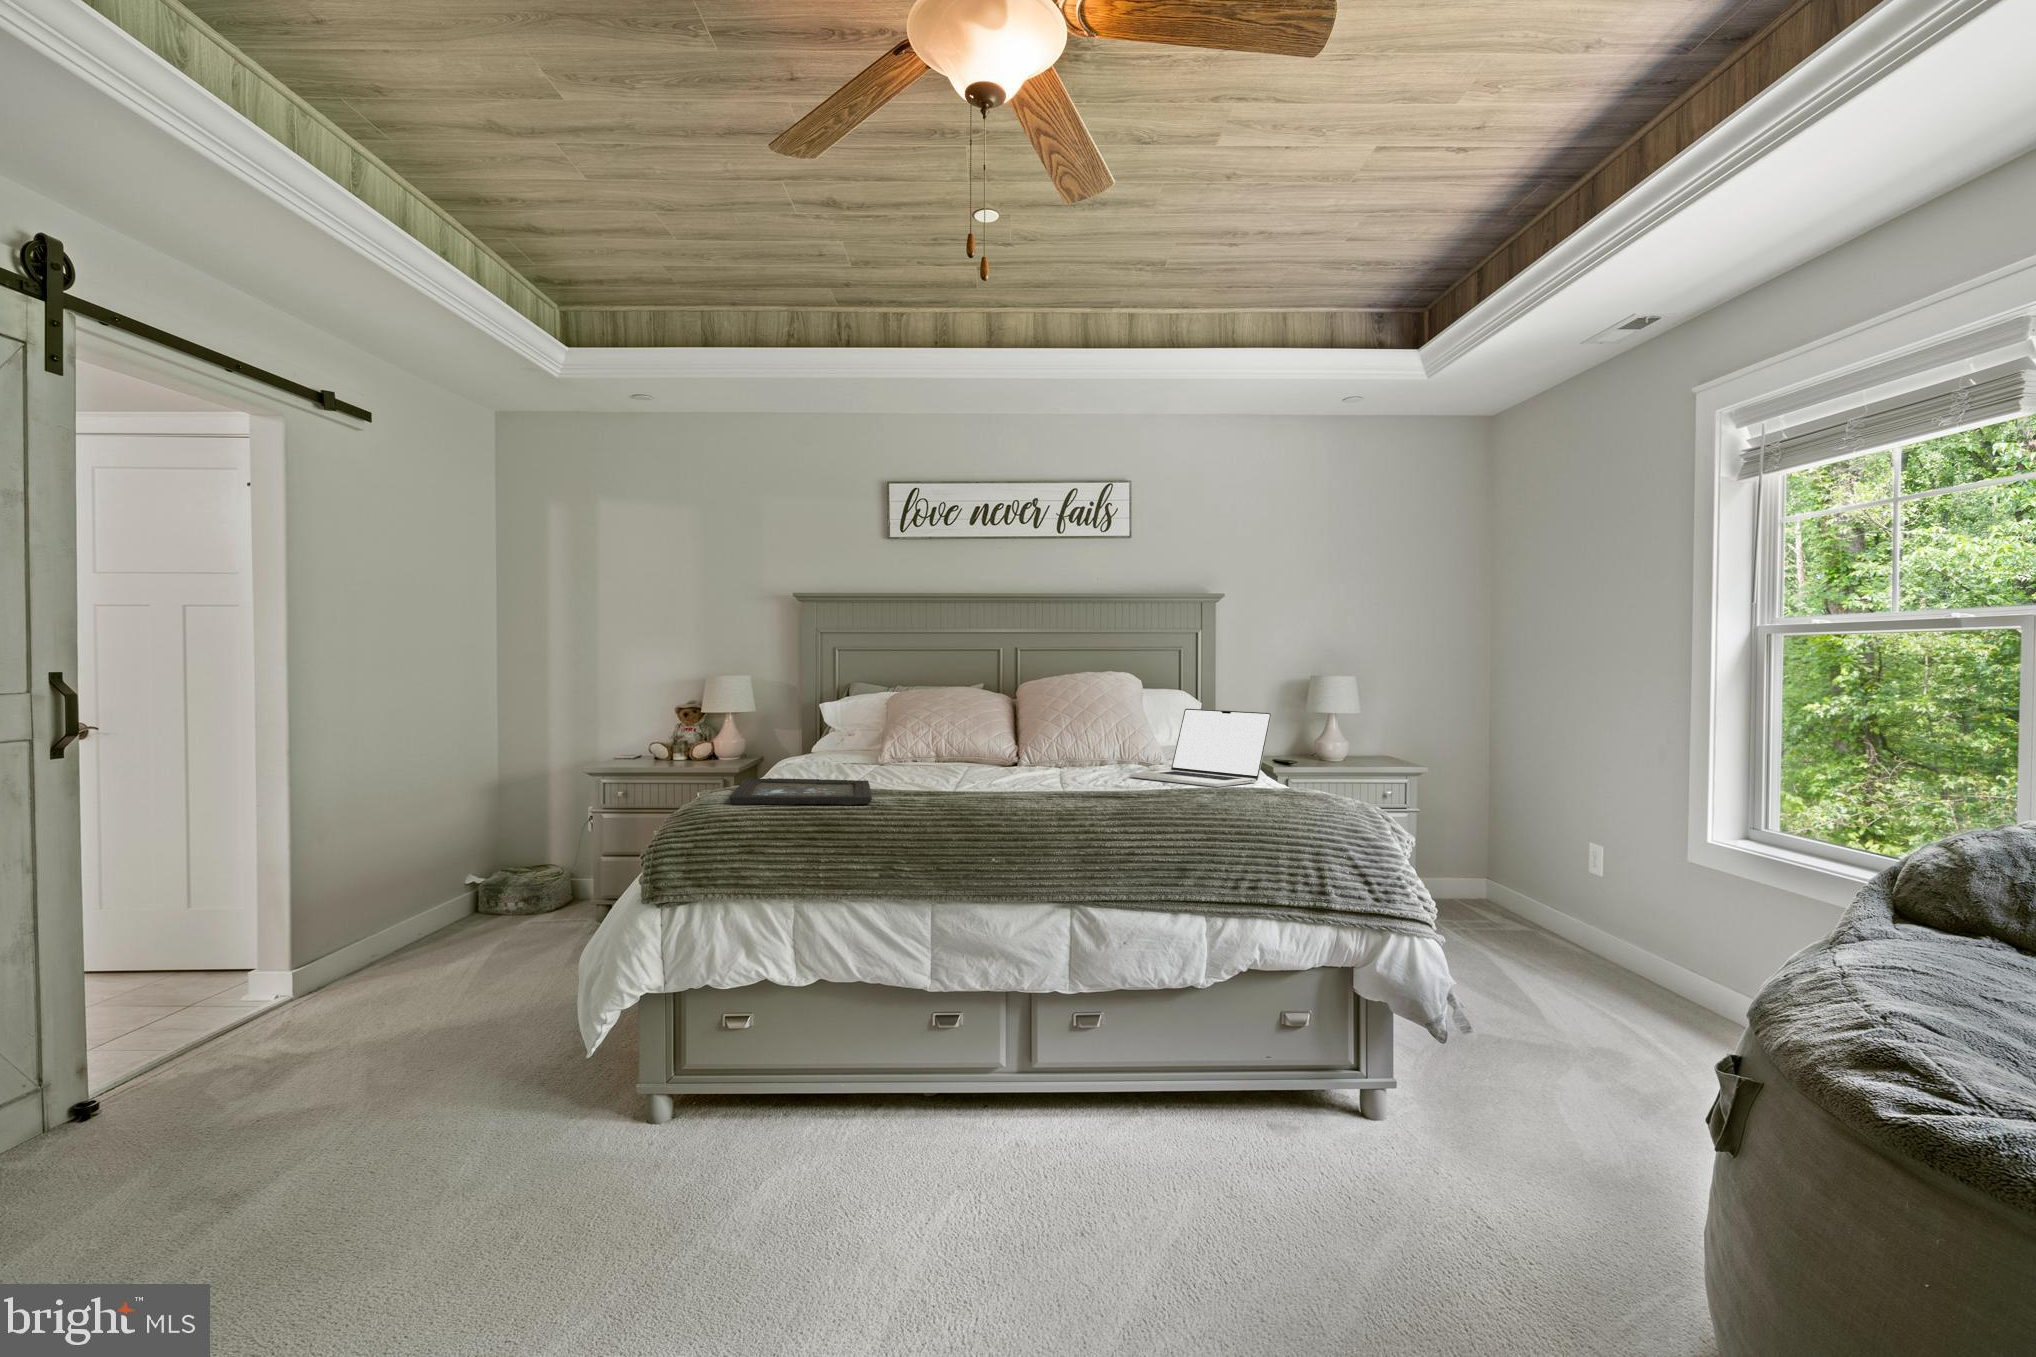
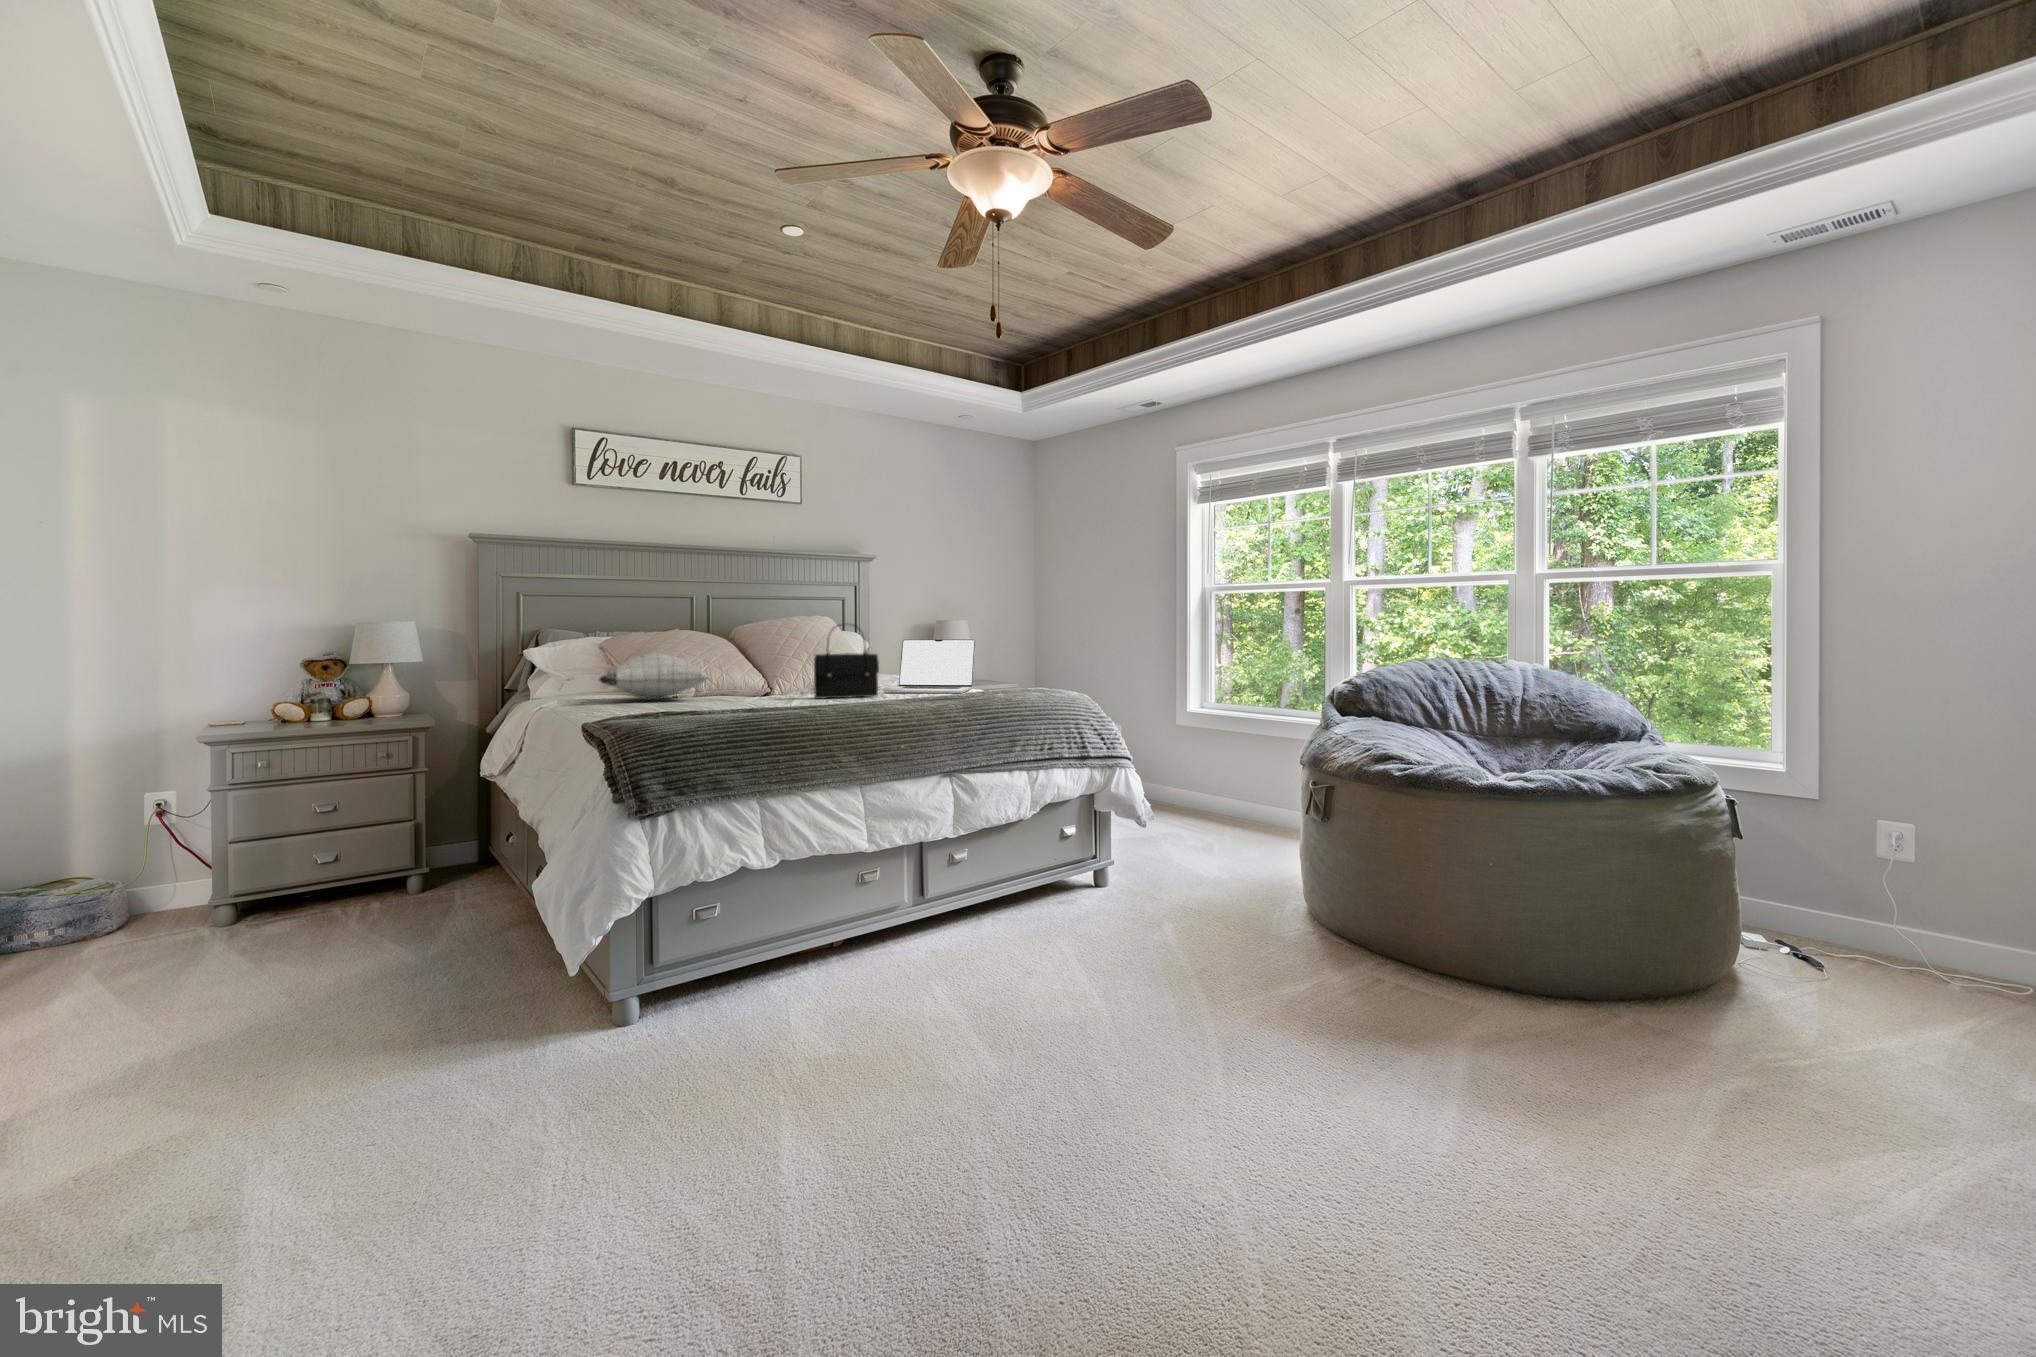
handbag: none [1015,688,1096,783] -> present [814,624,879,699]
pillow: none [800,713,941,765] -> present [599,653,708,700]
tray: present [730,778,872,805] -> none [637,704,801,724]

